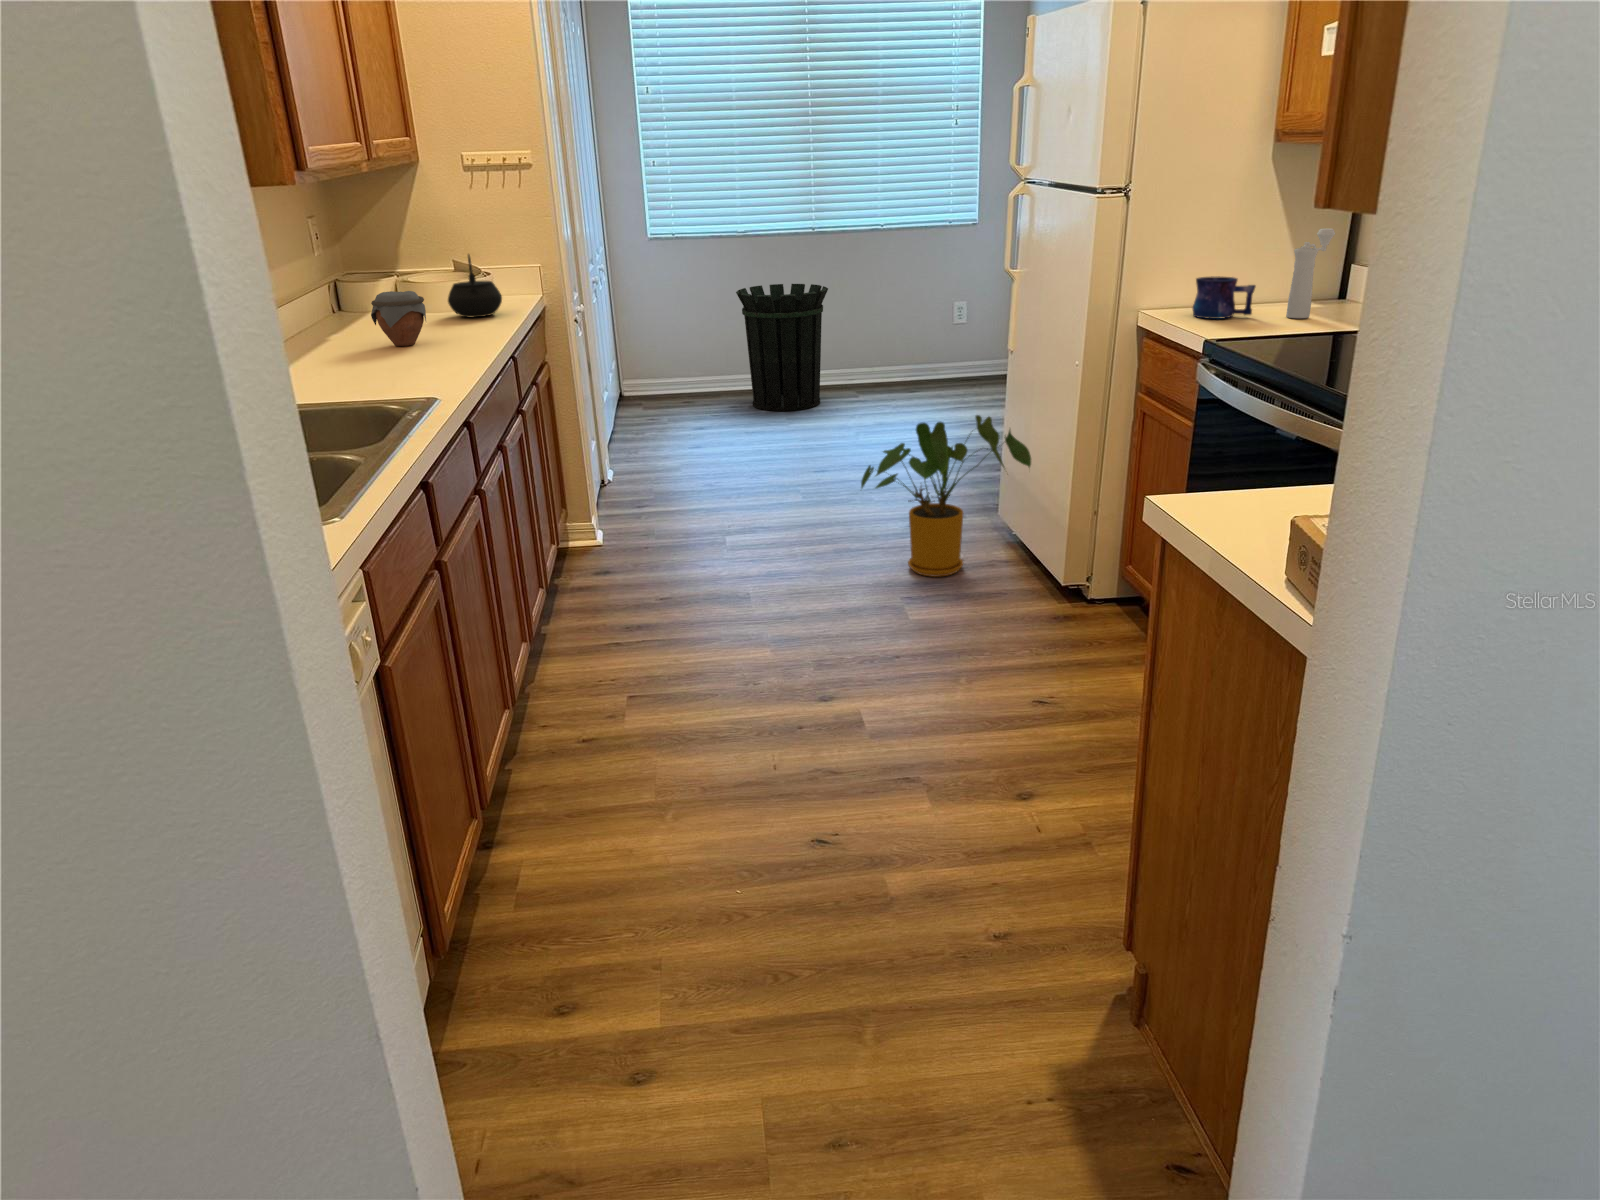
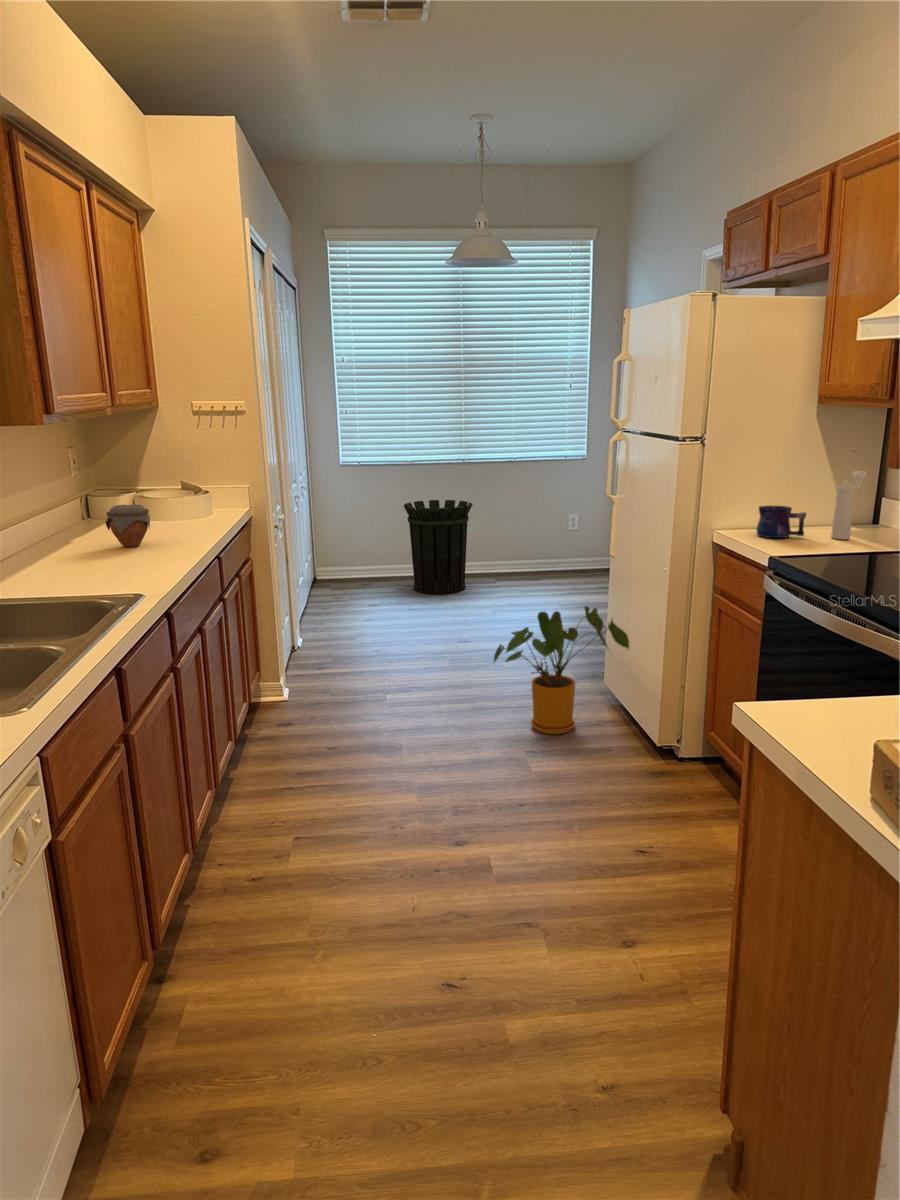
kettle: present [448,255,502,317] -> none [173,476,216,524]

